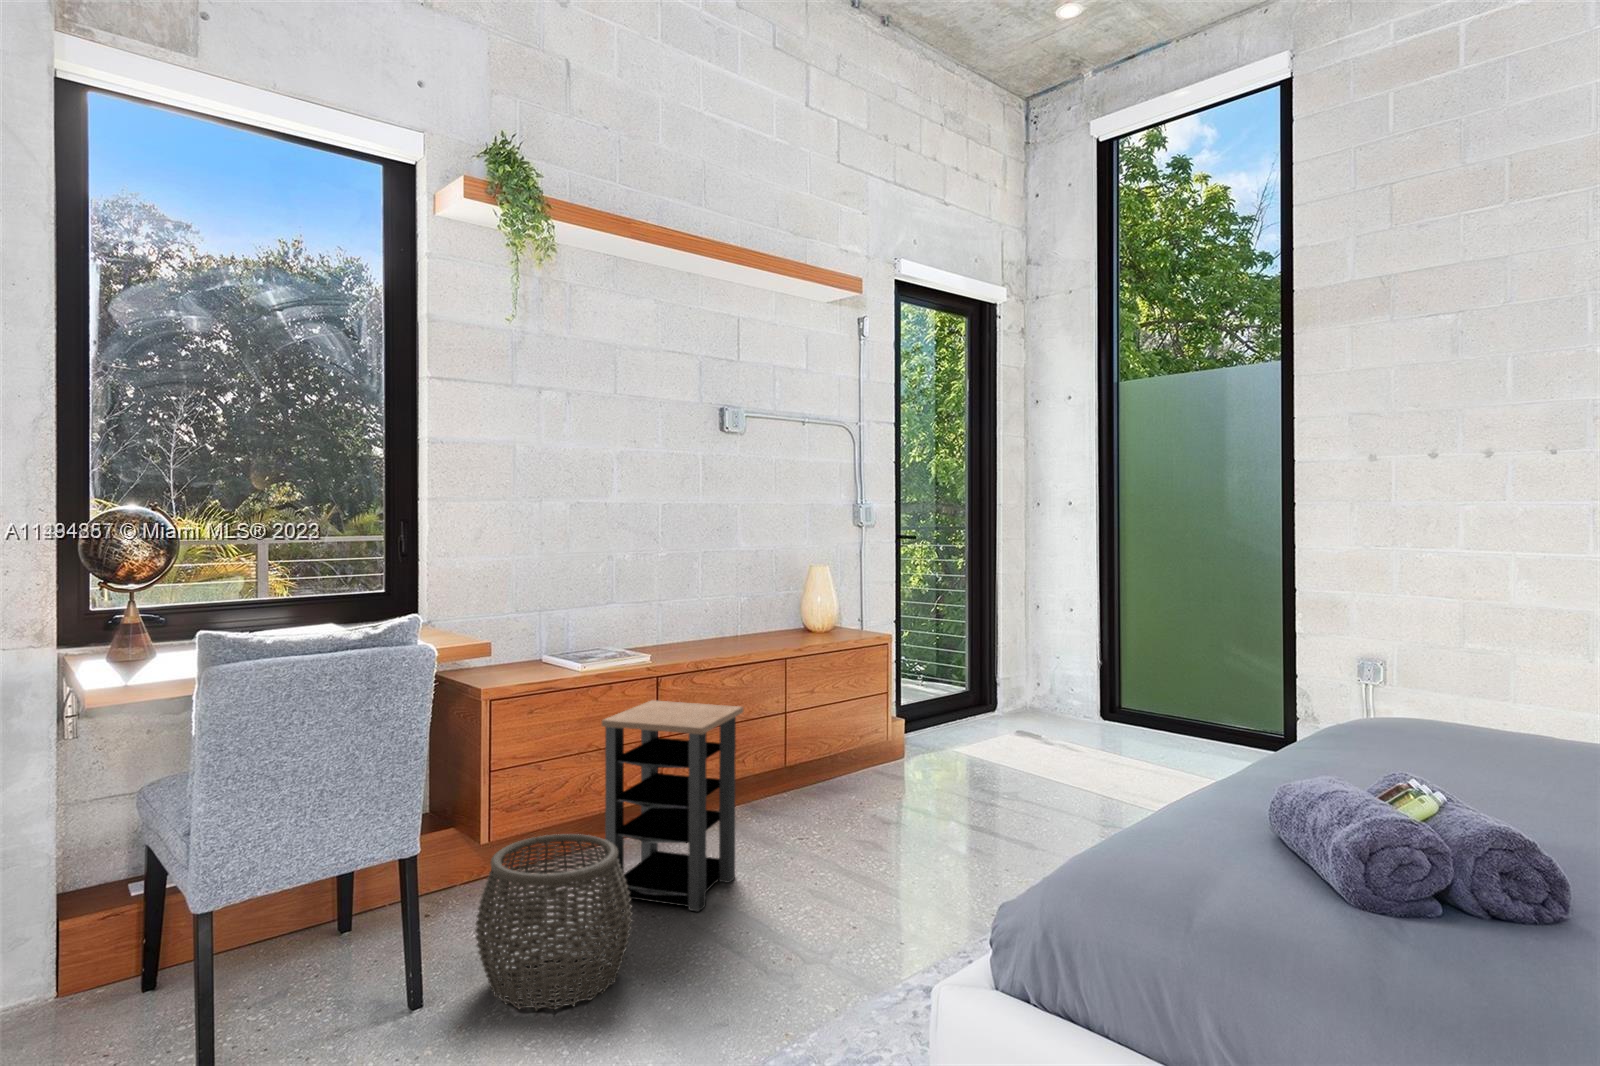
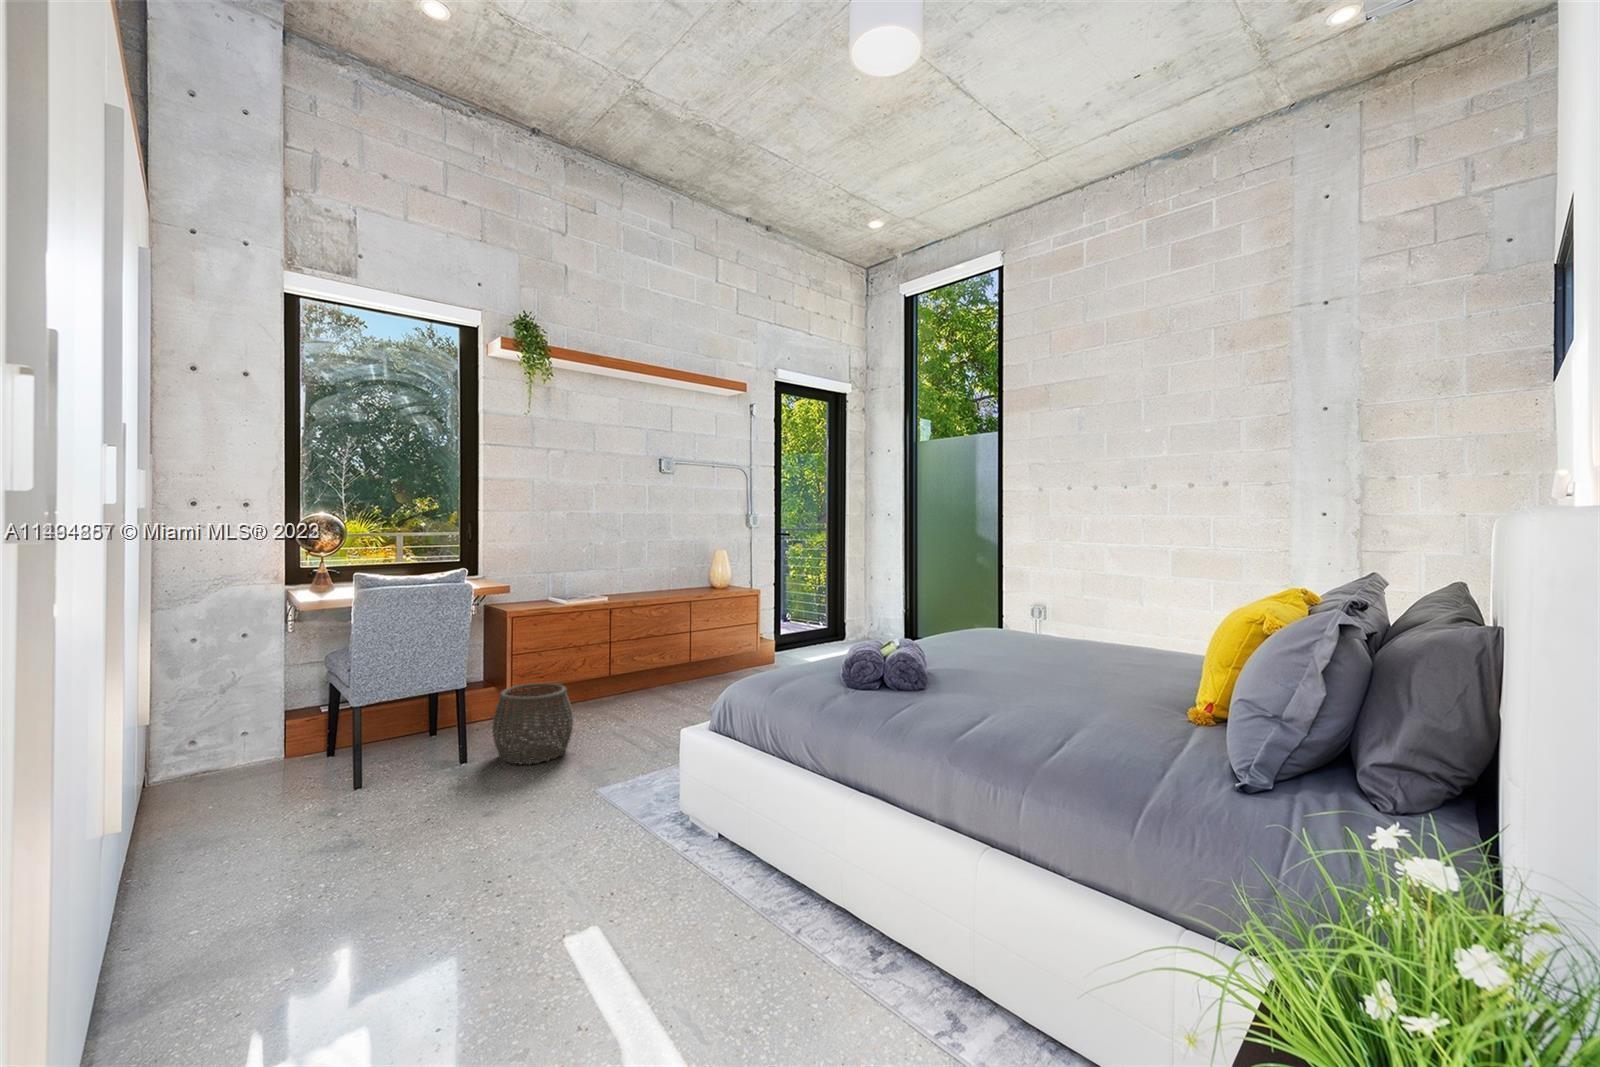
side table: present [602,700,743,911] -> none [571,621,653,729]

